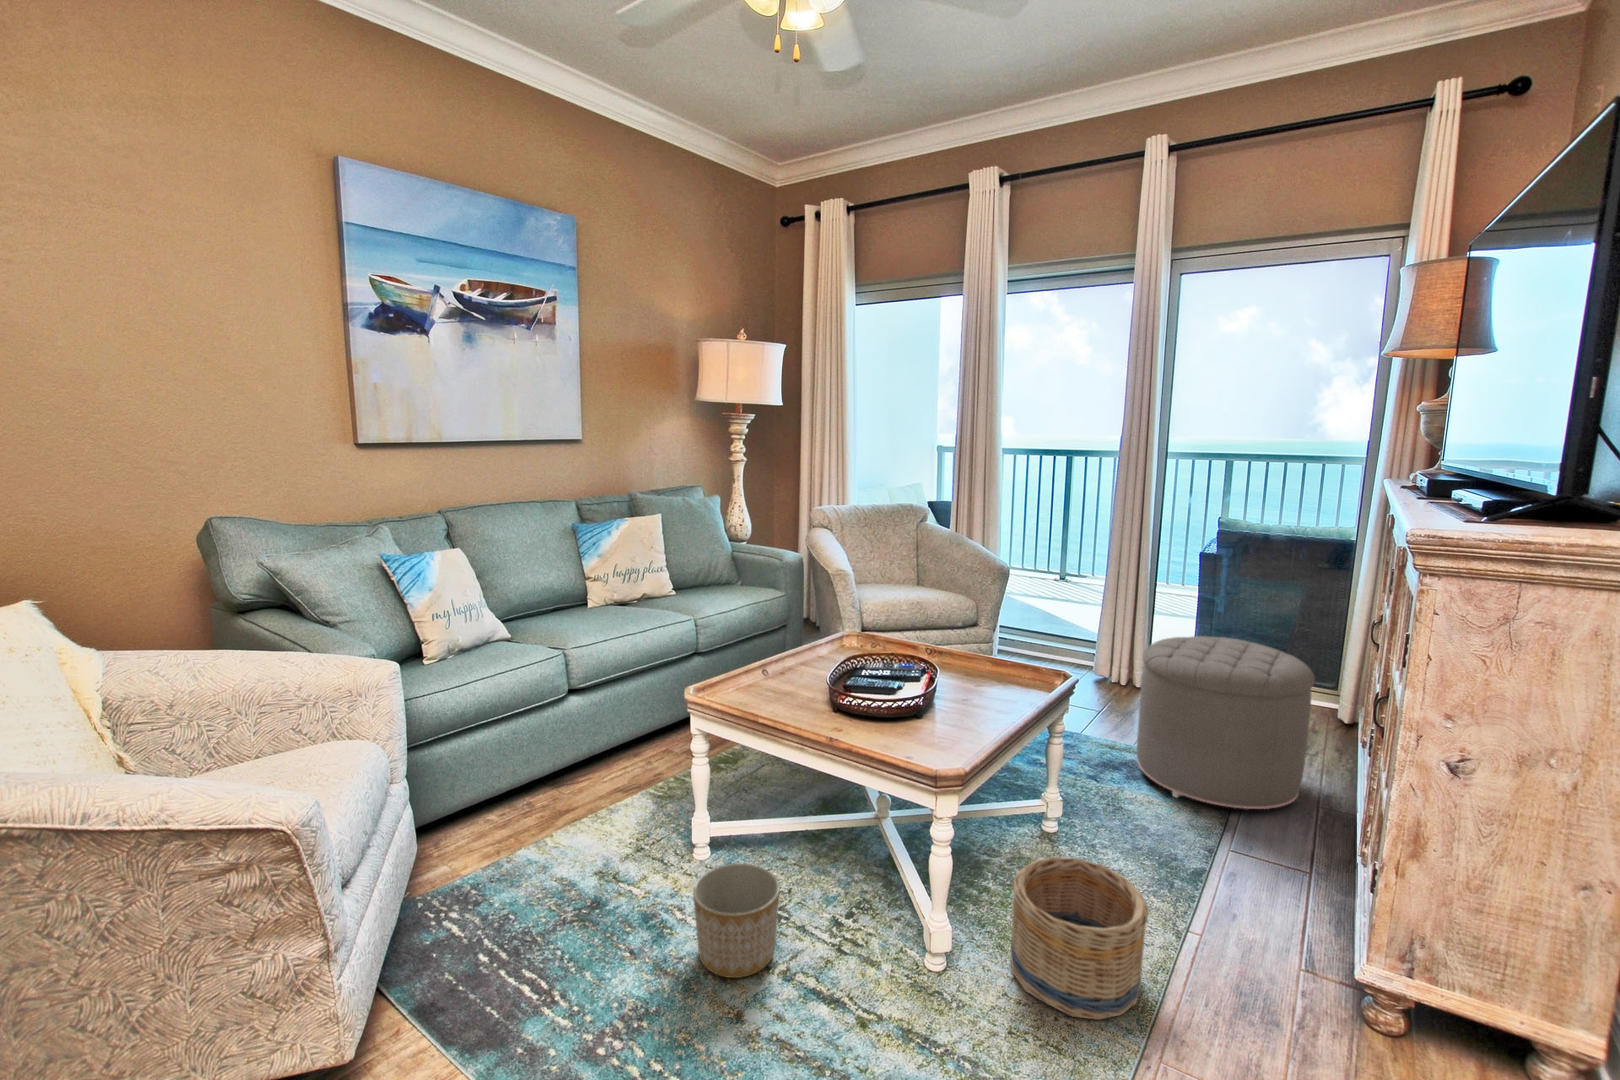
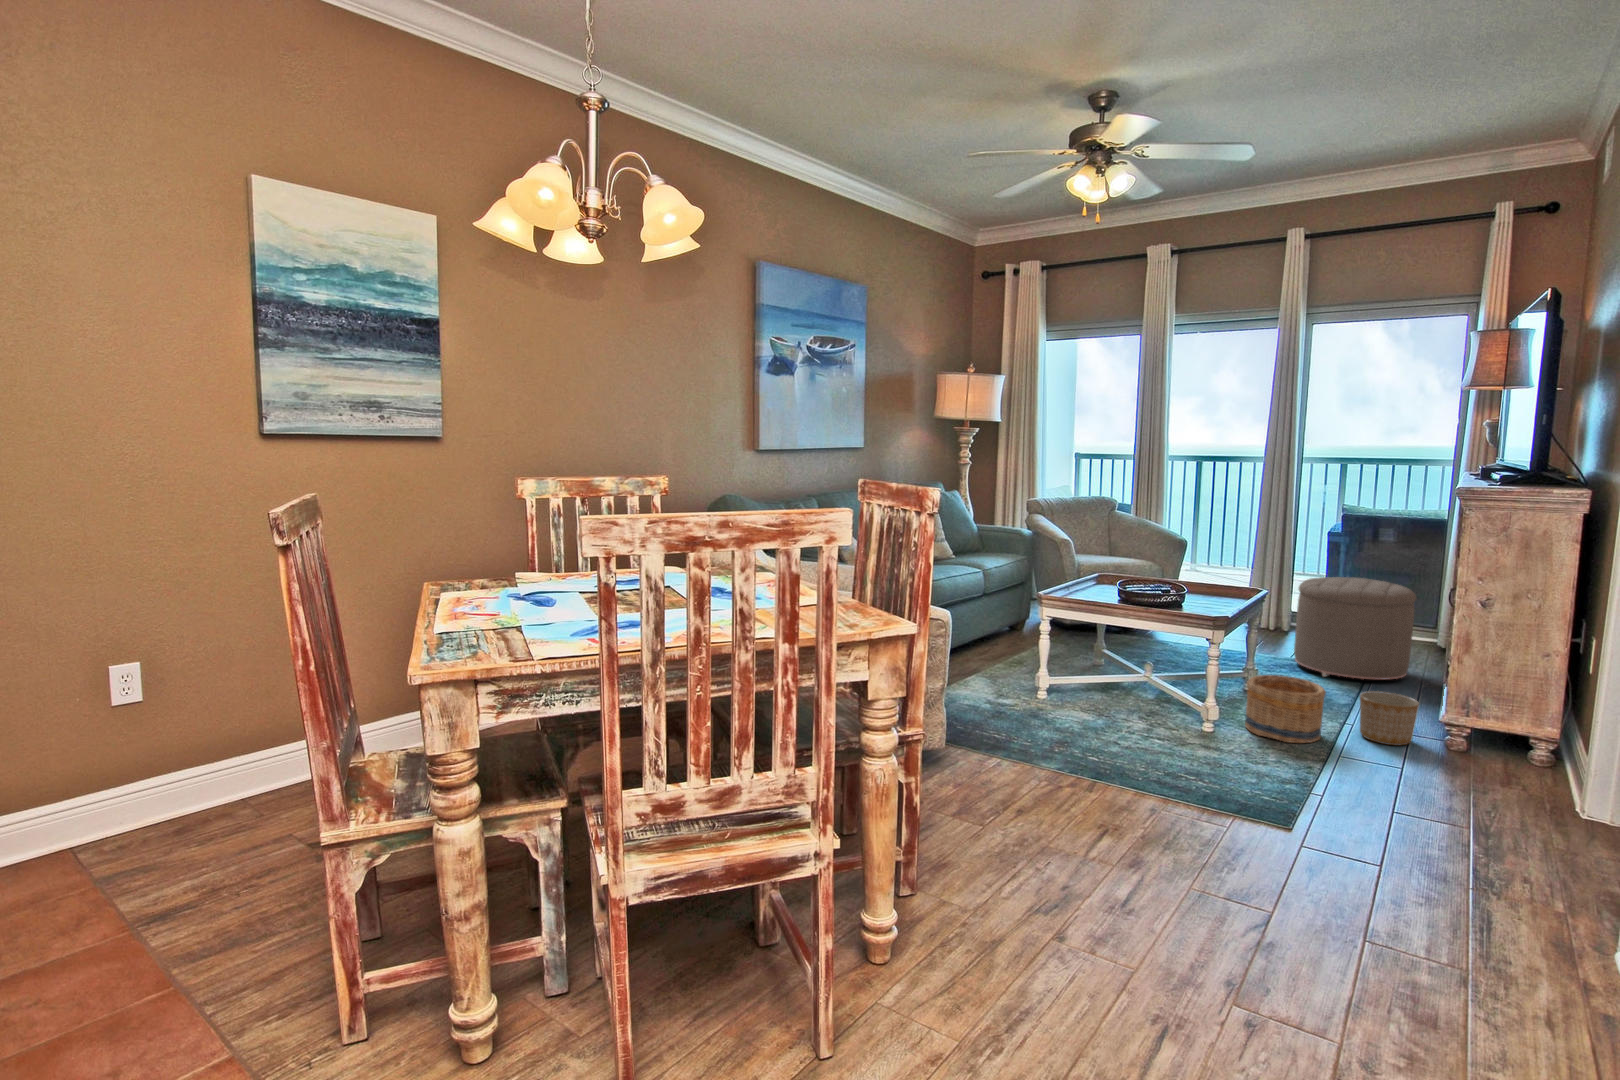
planter: present [693,863,780,978] -> present [1360,691,1419,745]

